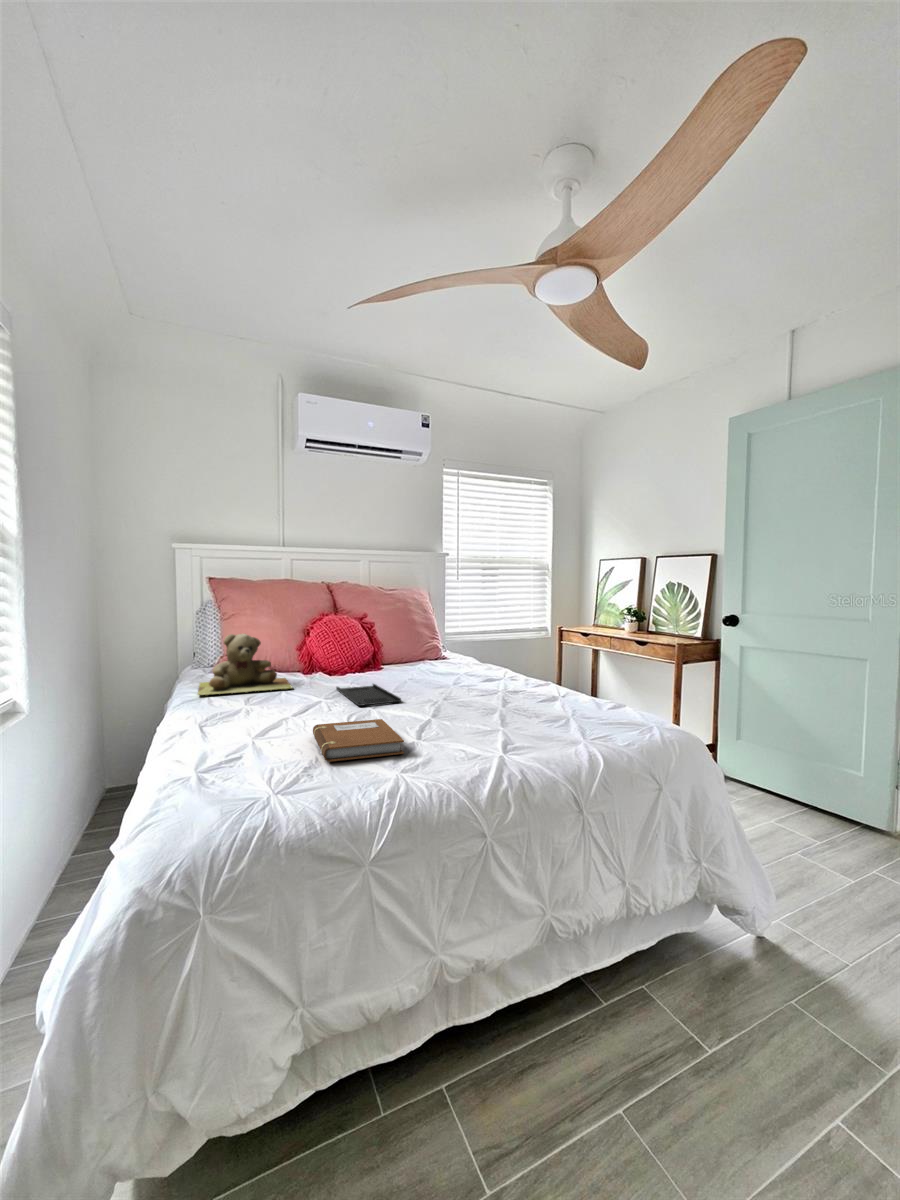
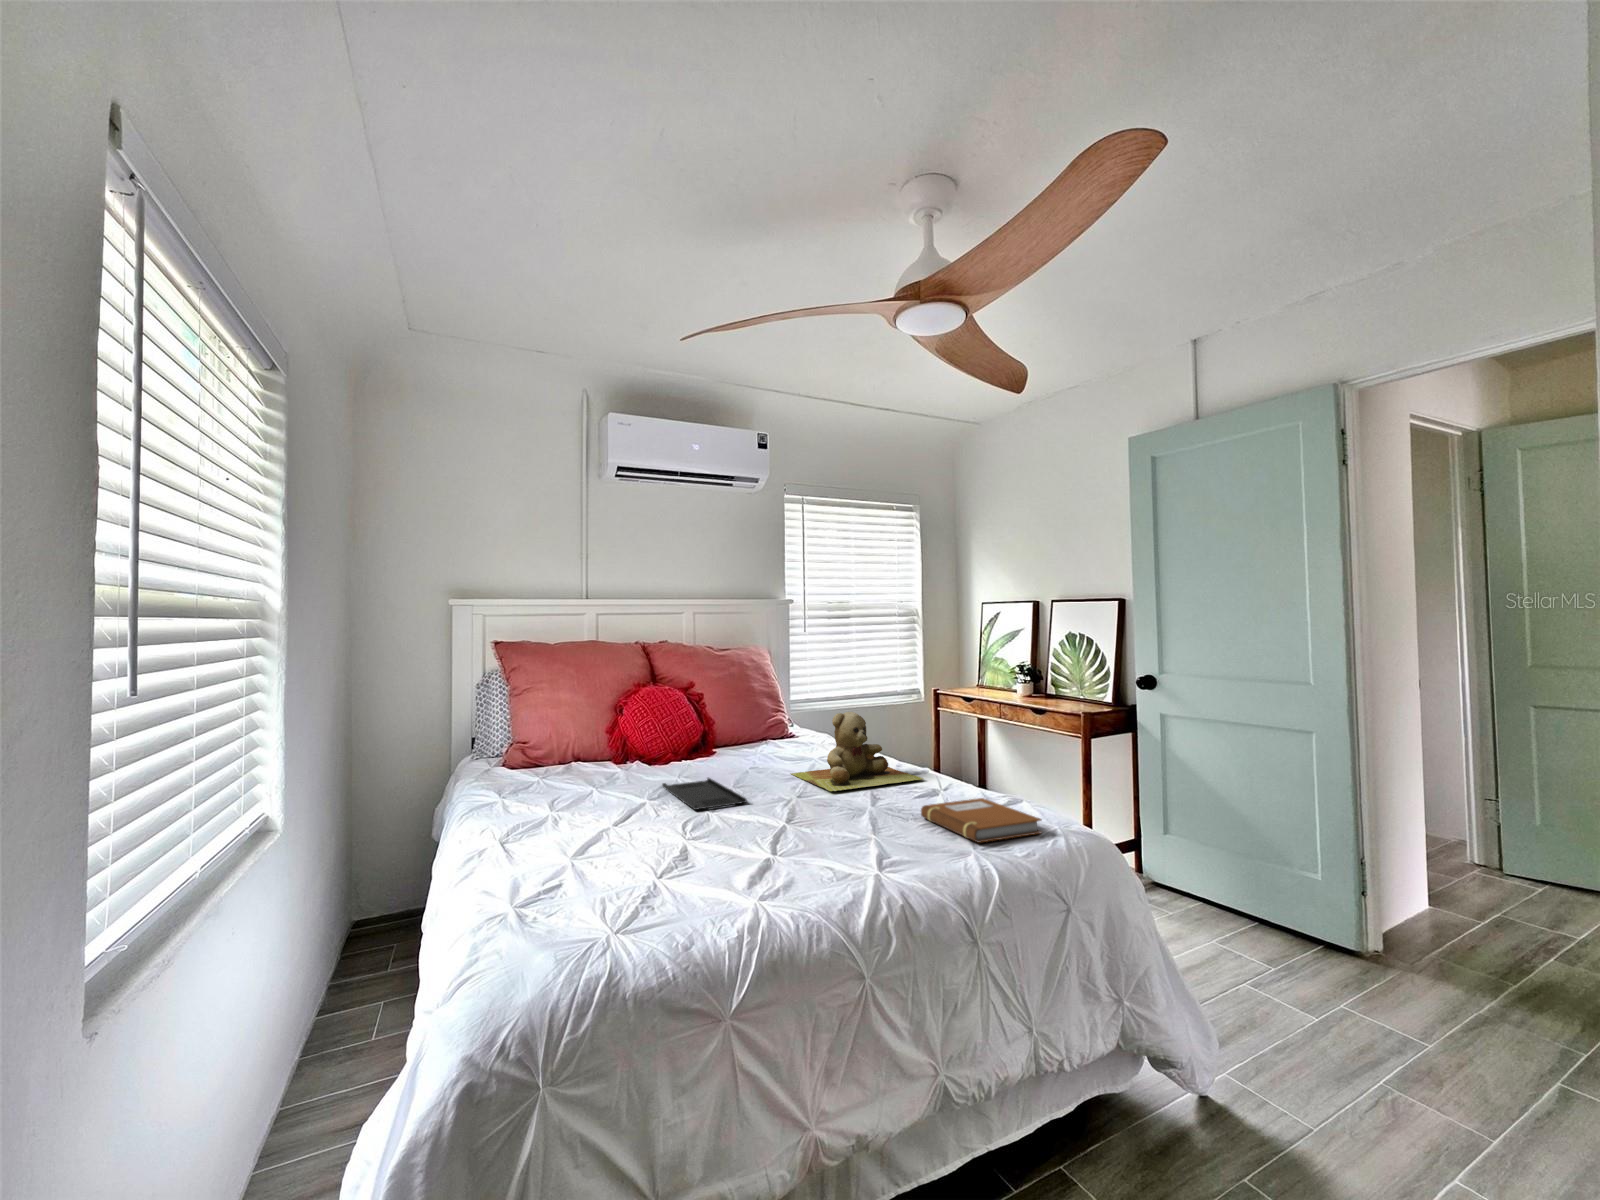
teddy bear: present [198,634,292,695] -> present [791,712,924,791]
notebook: present [313,719,404,762] -> present [921,798,1042,842]

